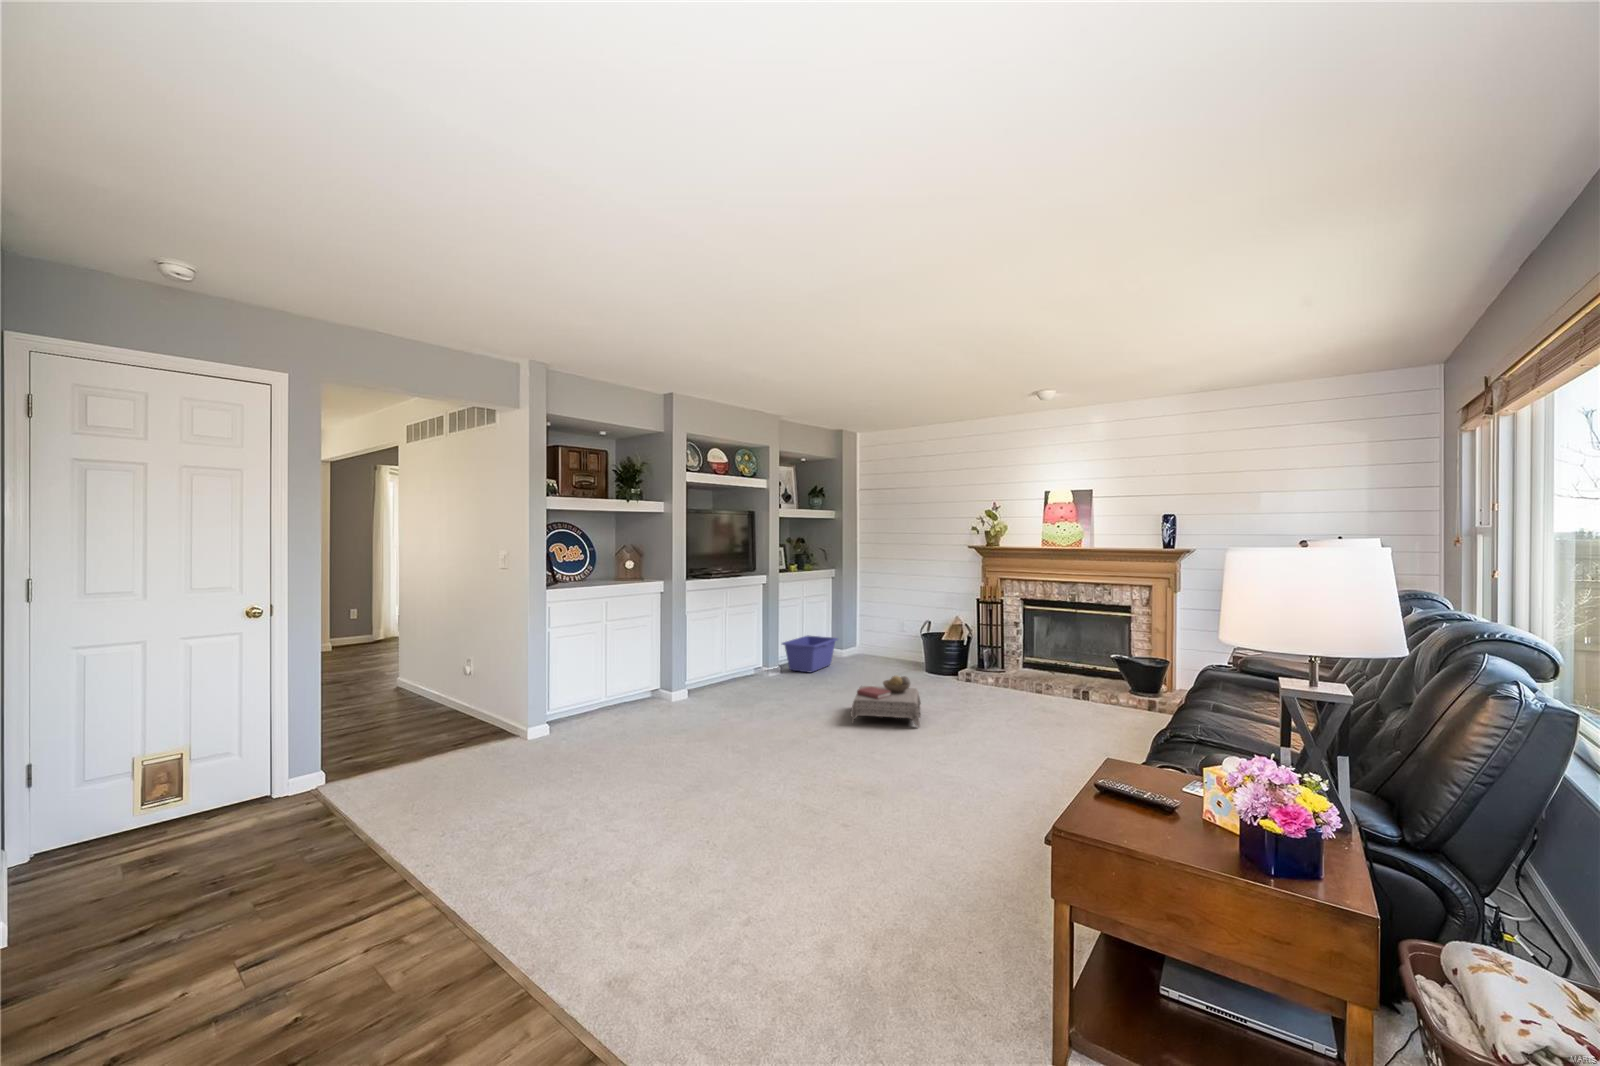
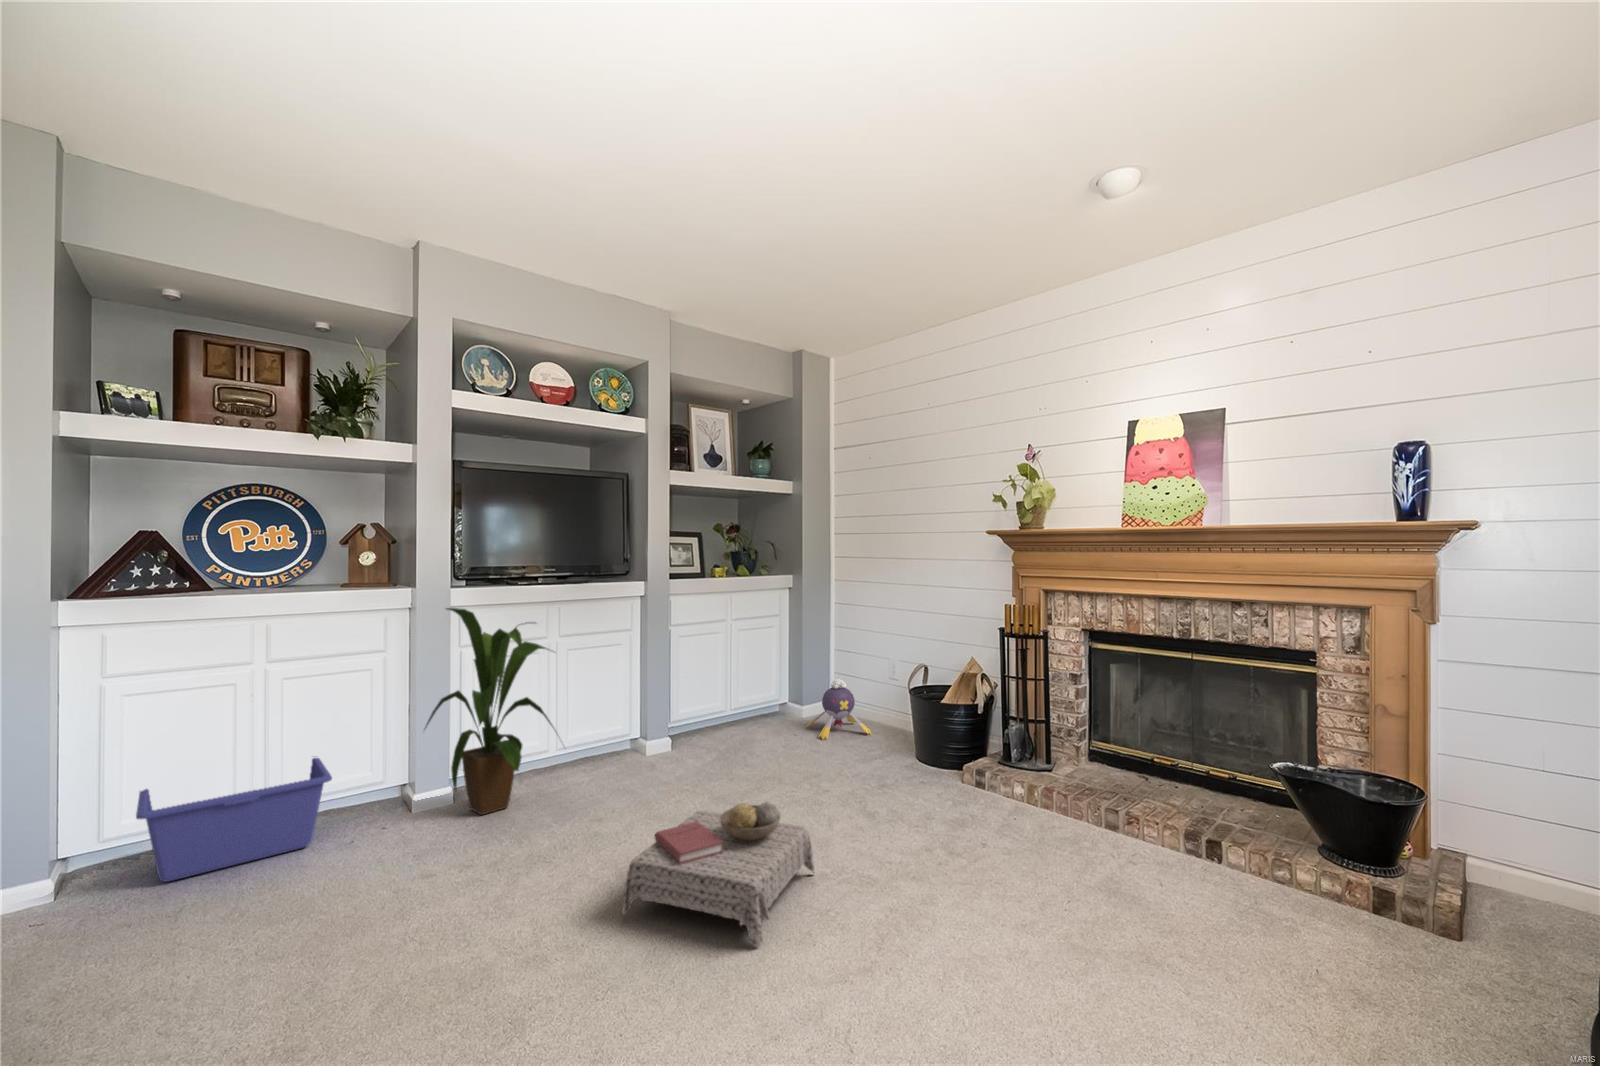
house plant: none [690,589,766,701] -> present [425,608,563,815]
plush toy: none [855,632,897,667] -> present [807,679,871,740]
storage bin: present [782,635,838,672] -> present [136,758,332,882]

